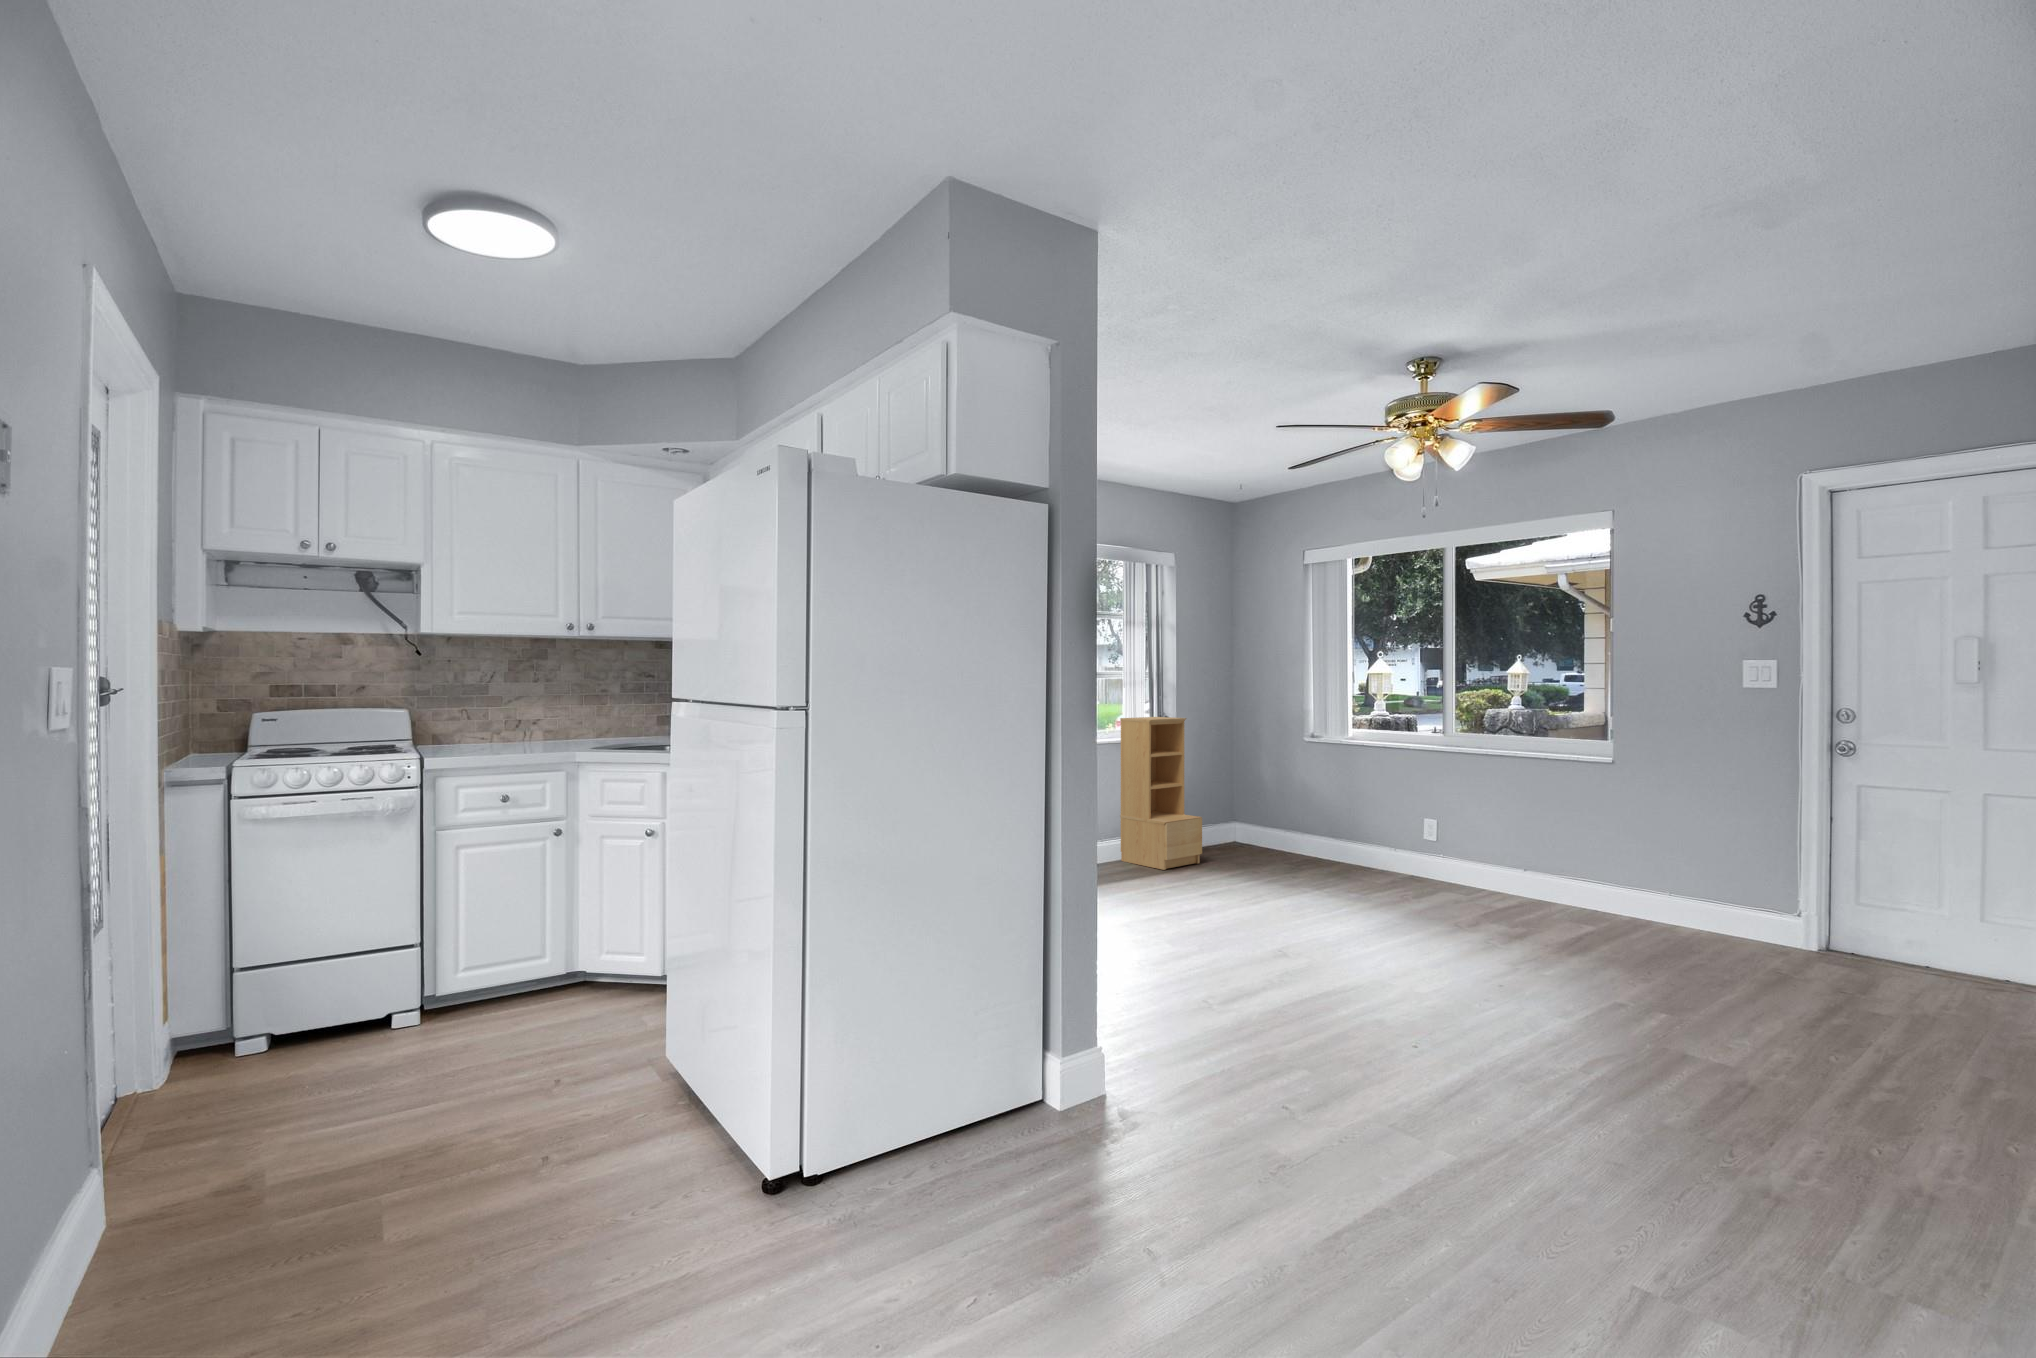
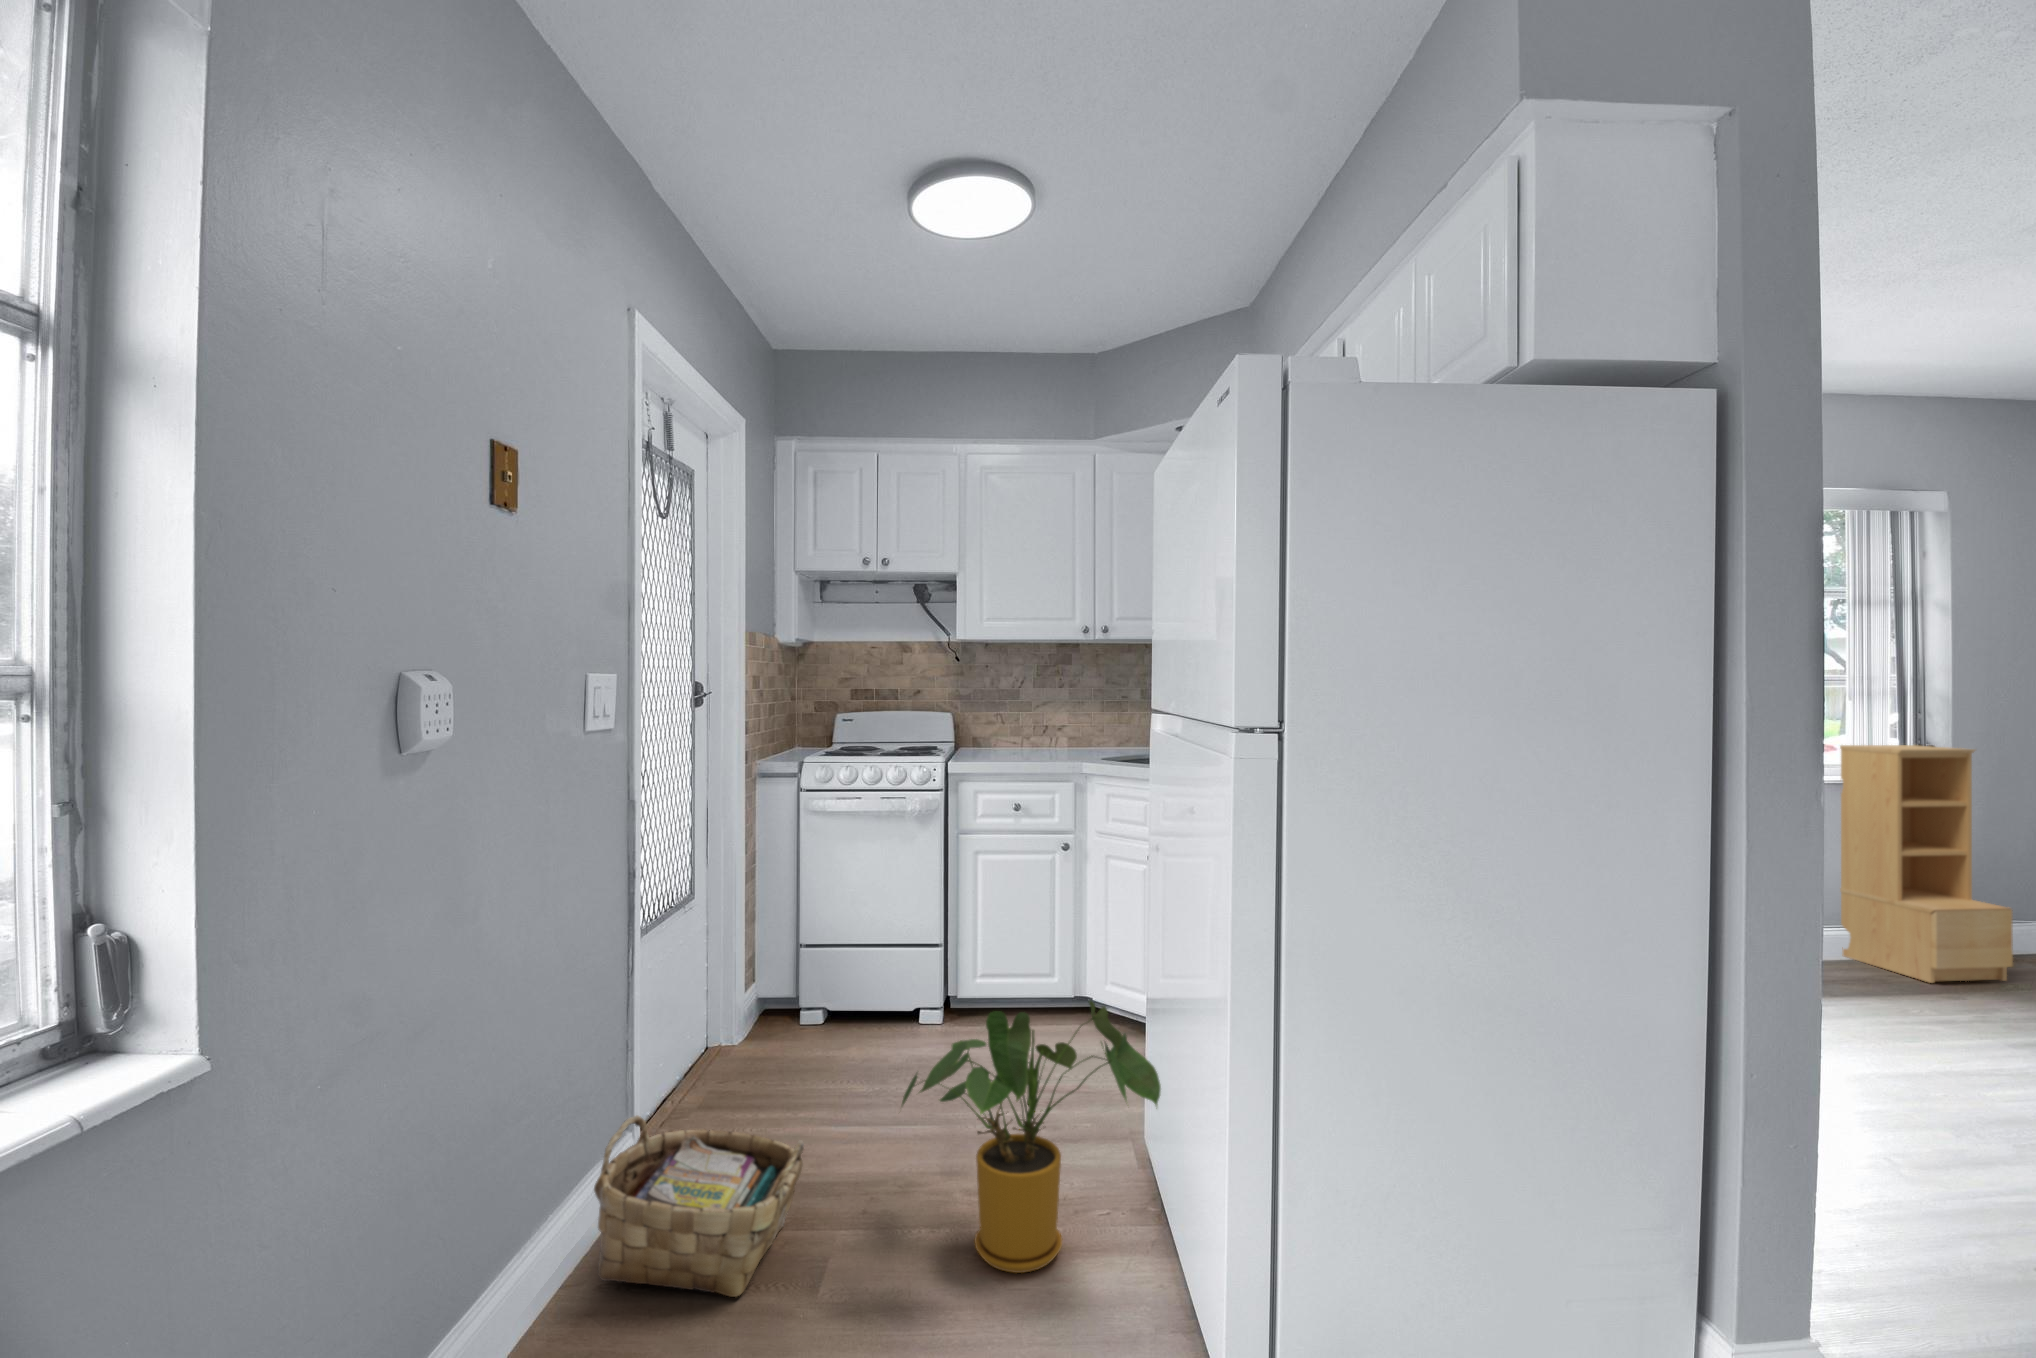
house plant: none [453,943,701,1179] -> present [902,1000,1161,1273]
woven basket: none [85,1119,346,1310] -> present [594,1116,804,1297]

